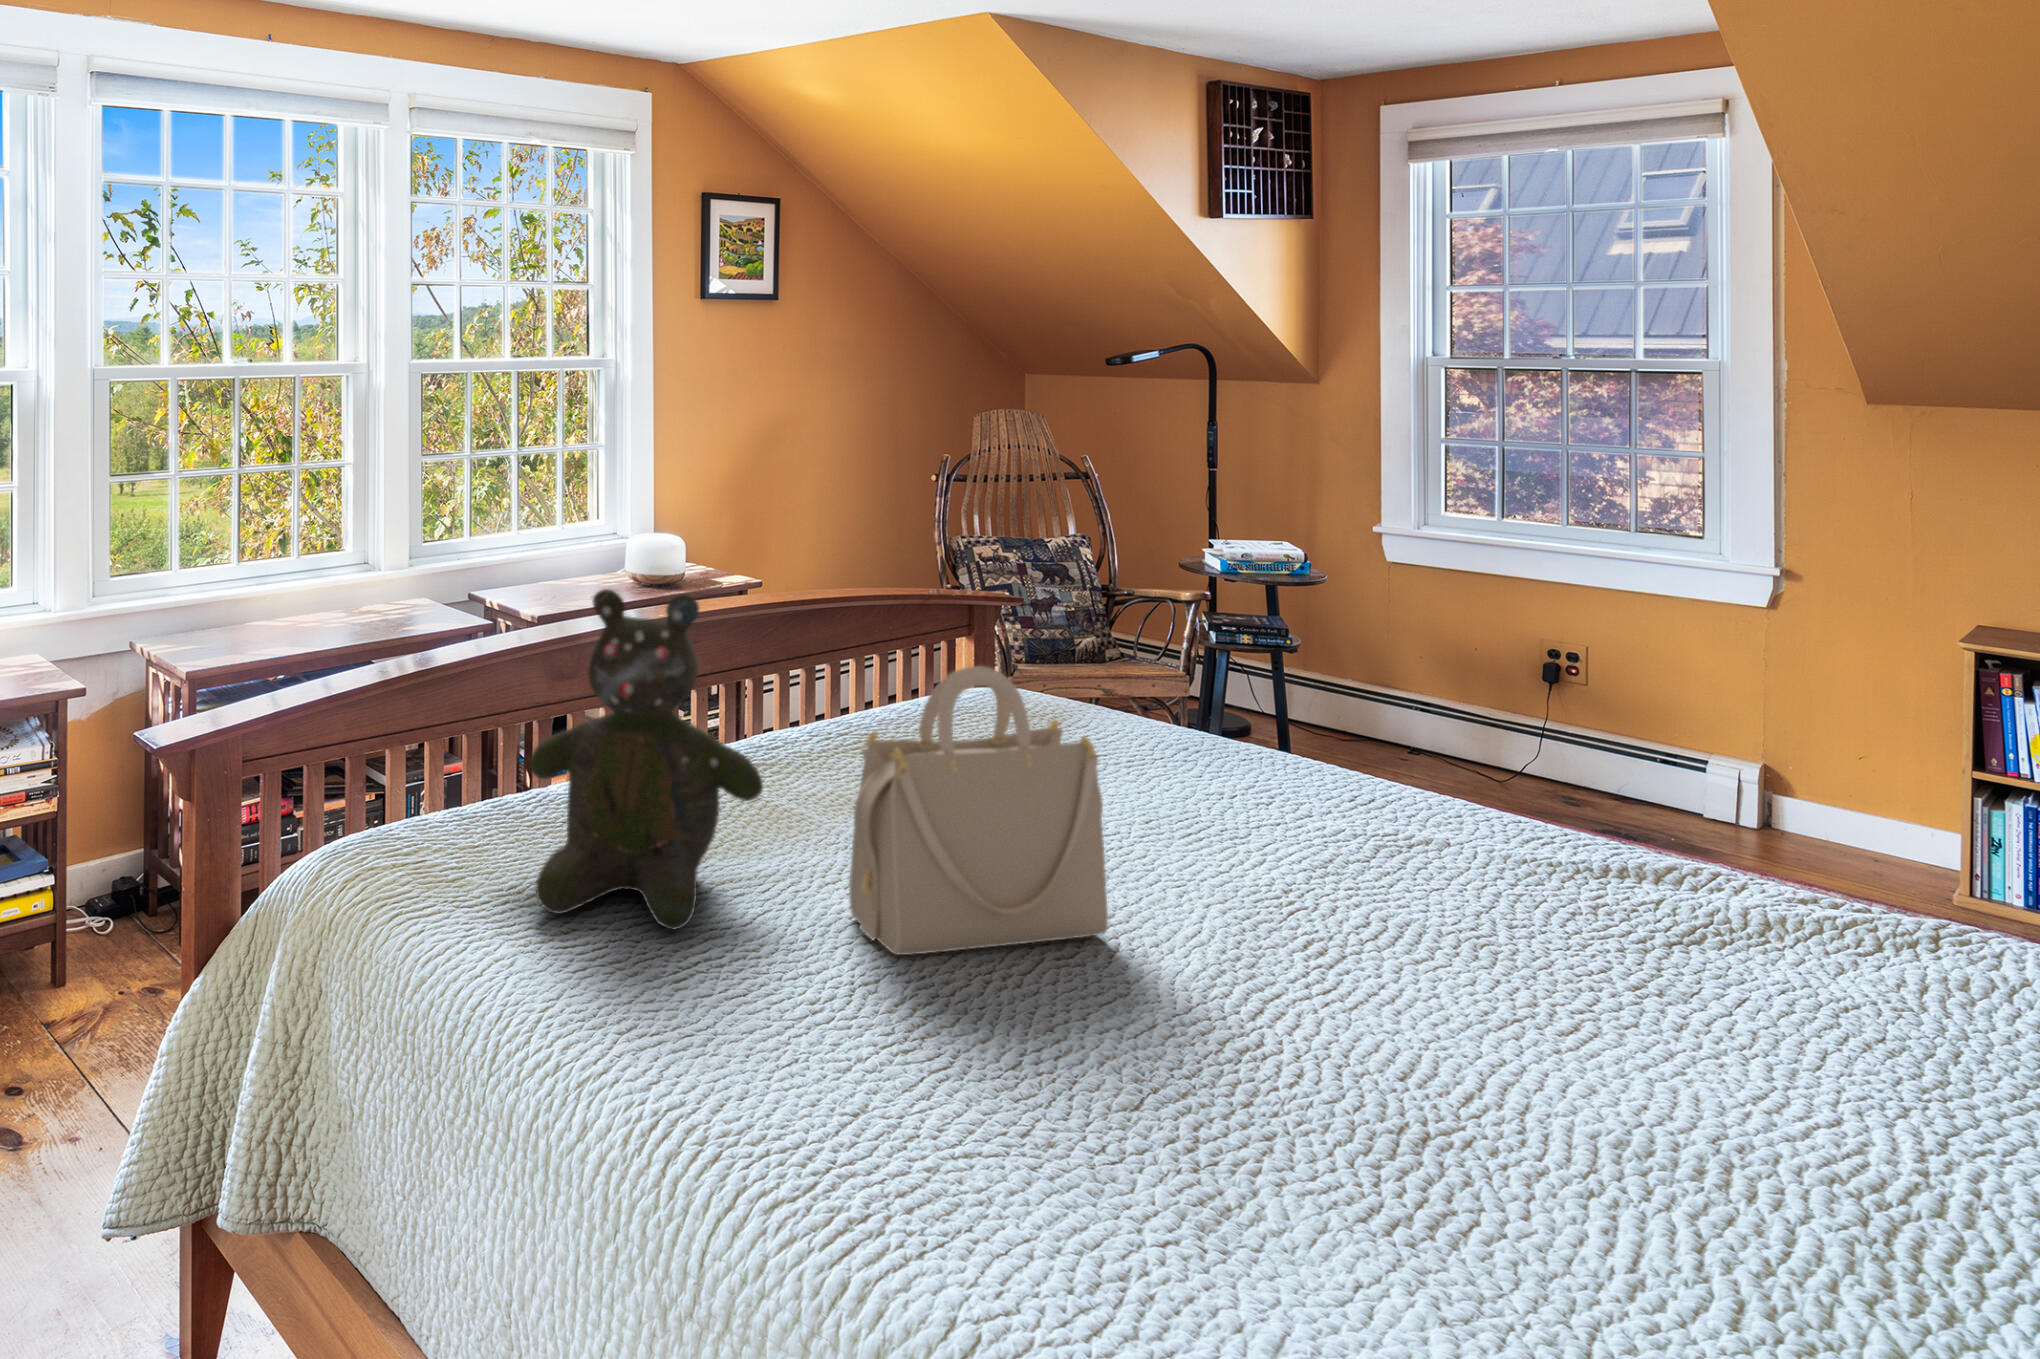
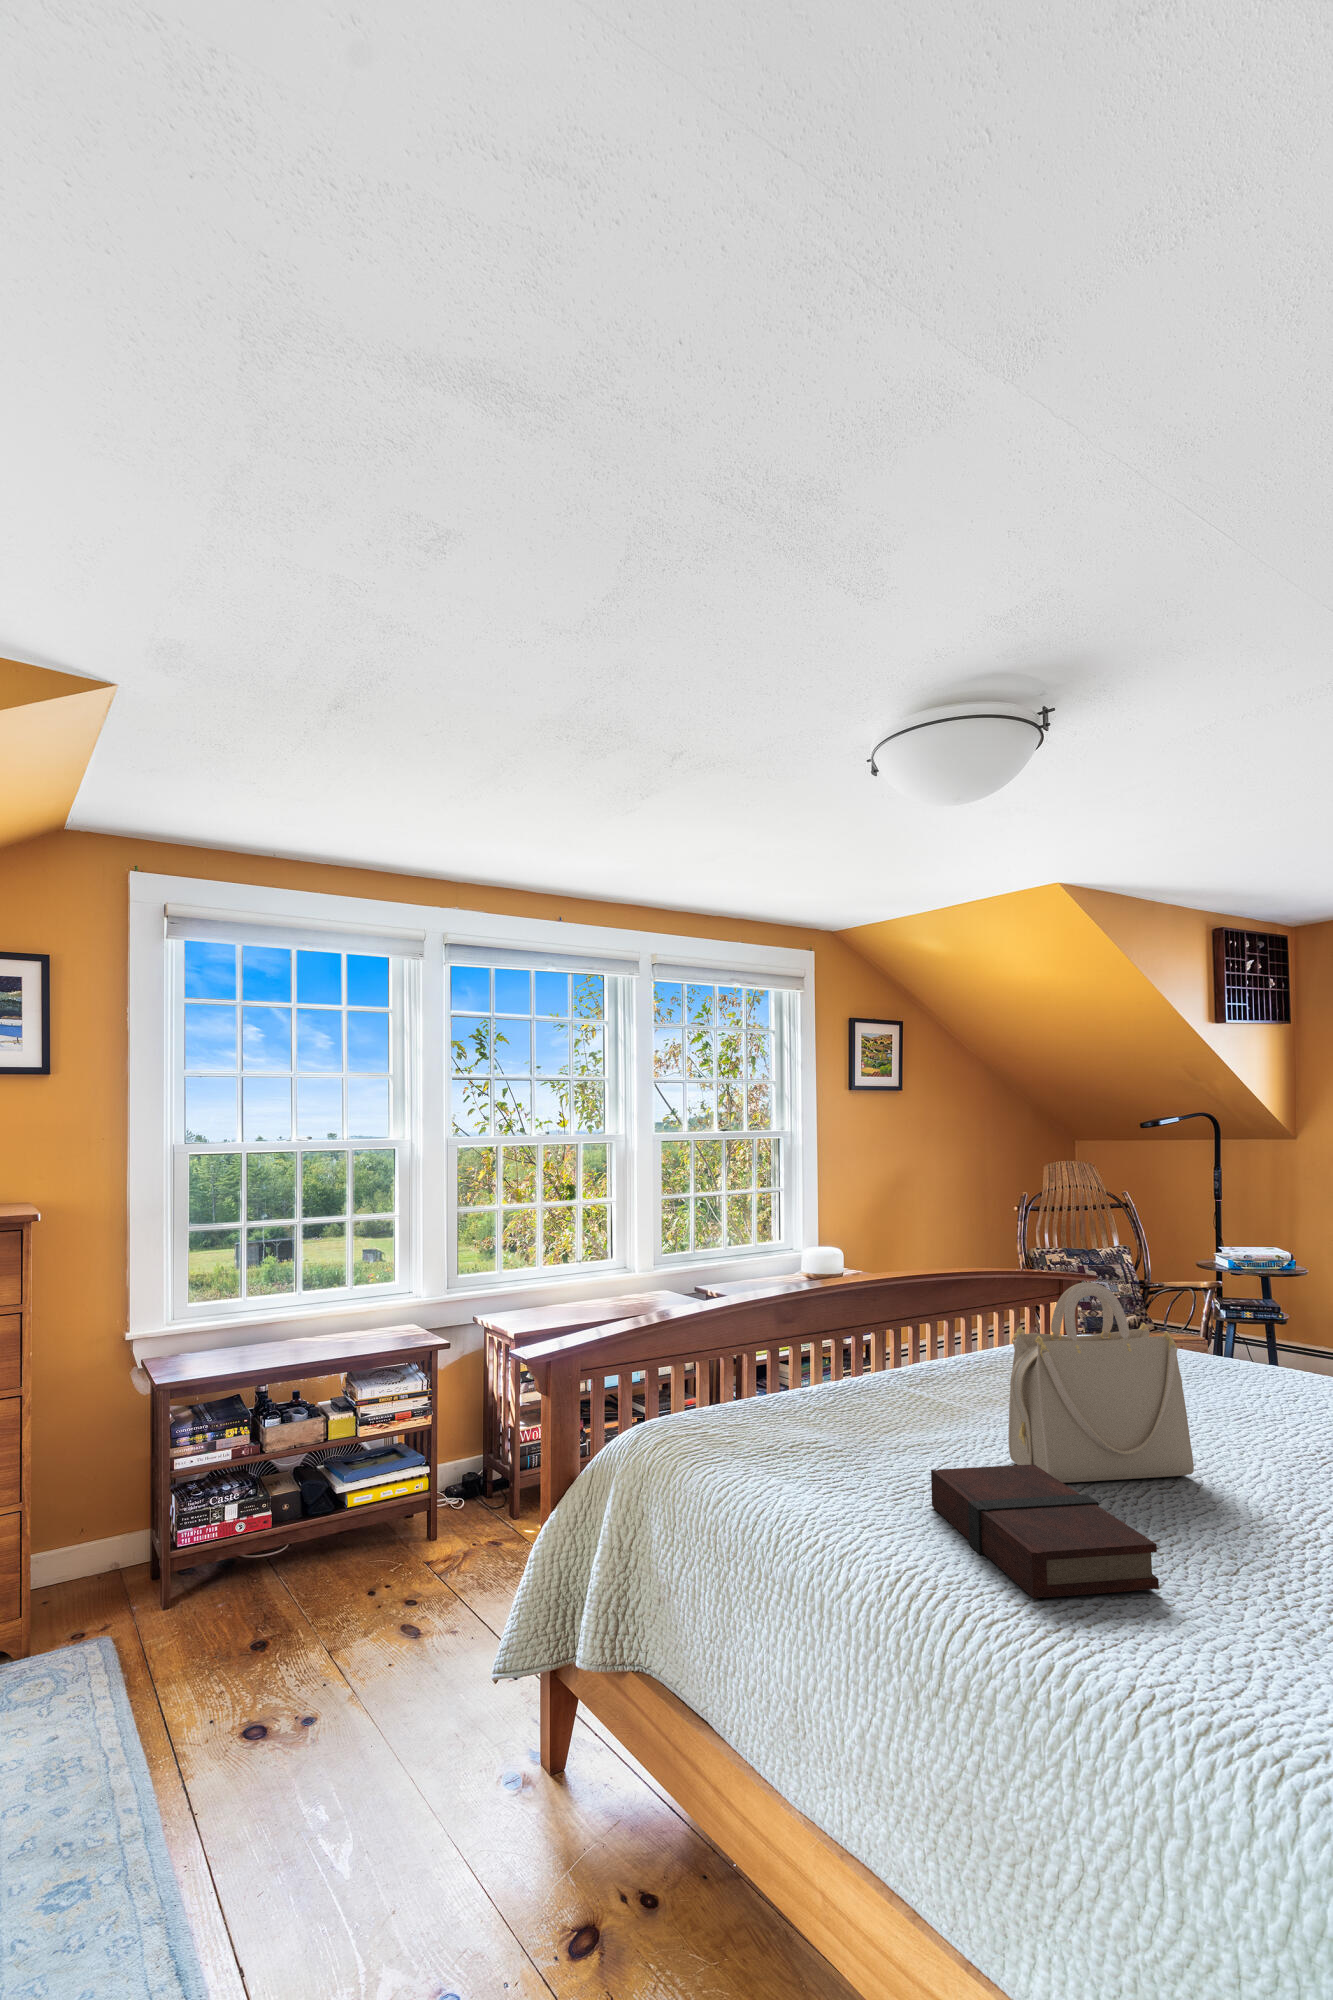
teddy bear: present [529,589,763,929] -> none [782,1235,944,1464]
book: none [722,938,1025,1167] -> present [931,1464,1159,1598]

